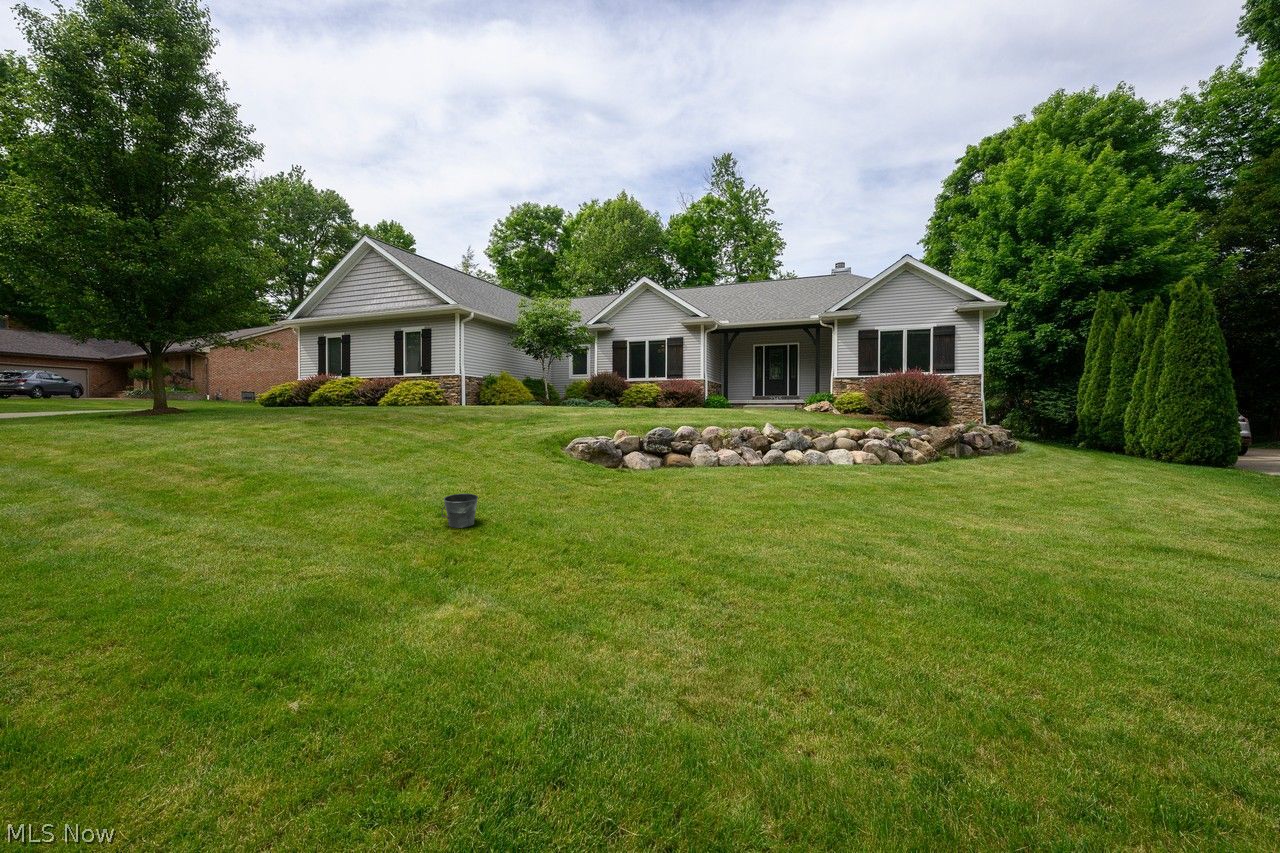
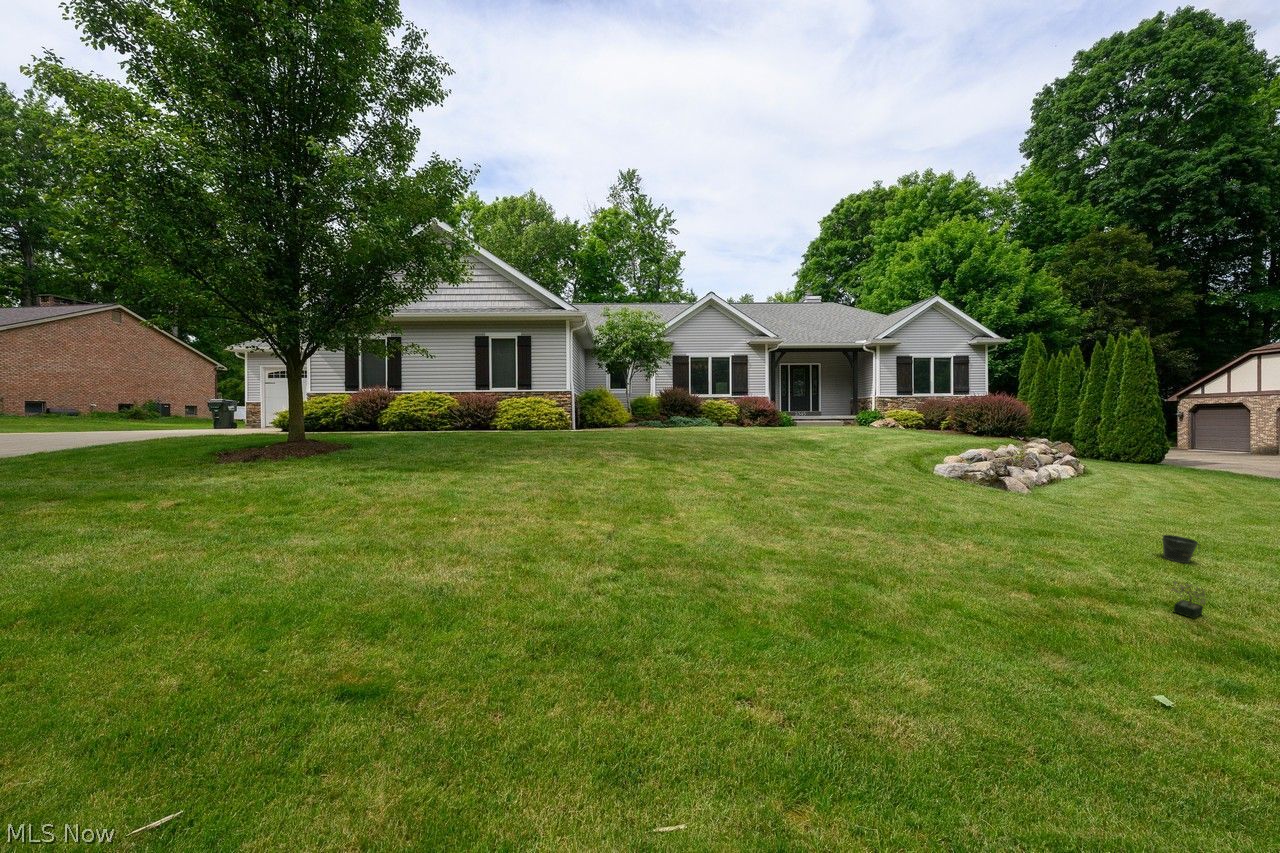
decorative plant: none [128,517,194,560] -> present [1171,582,1205,618]

